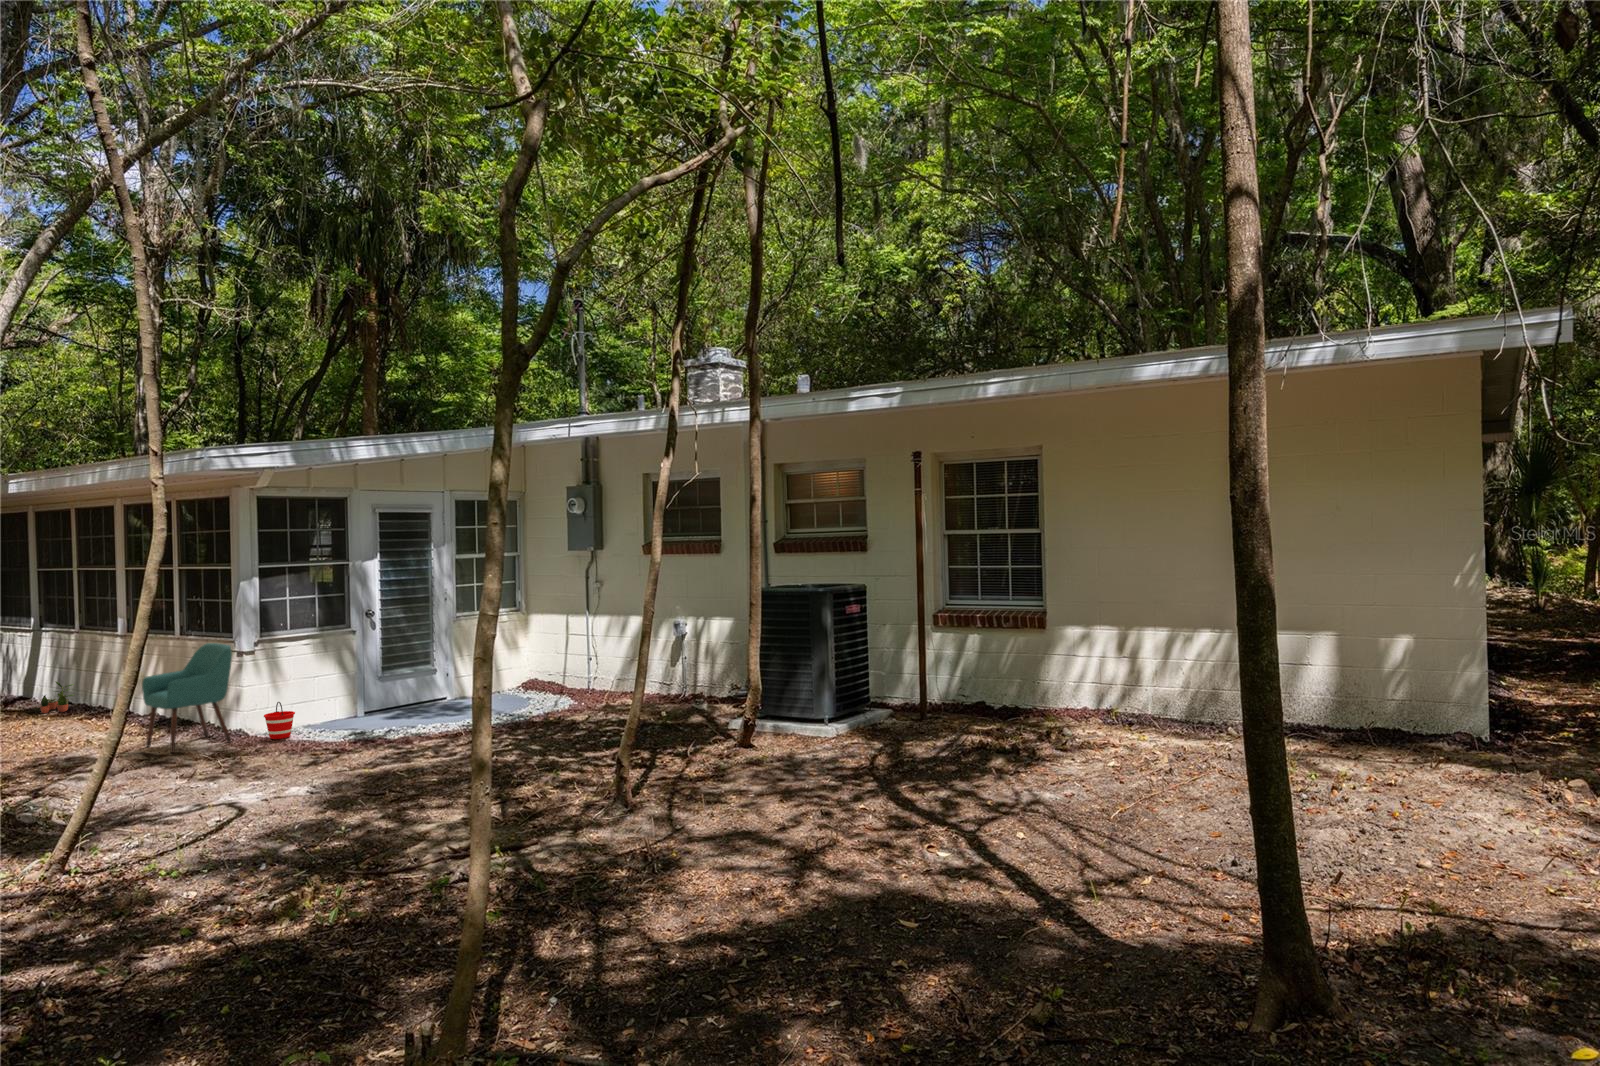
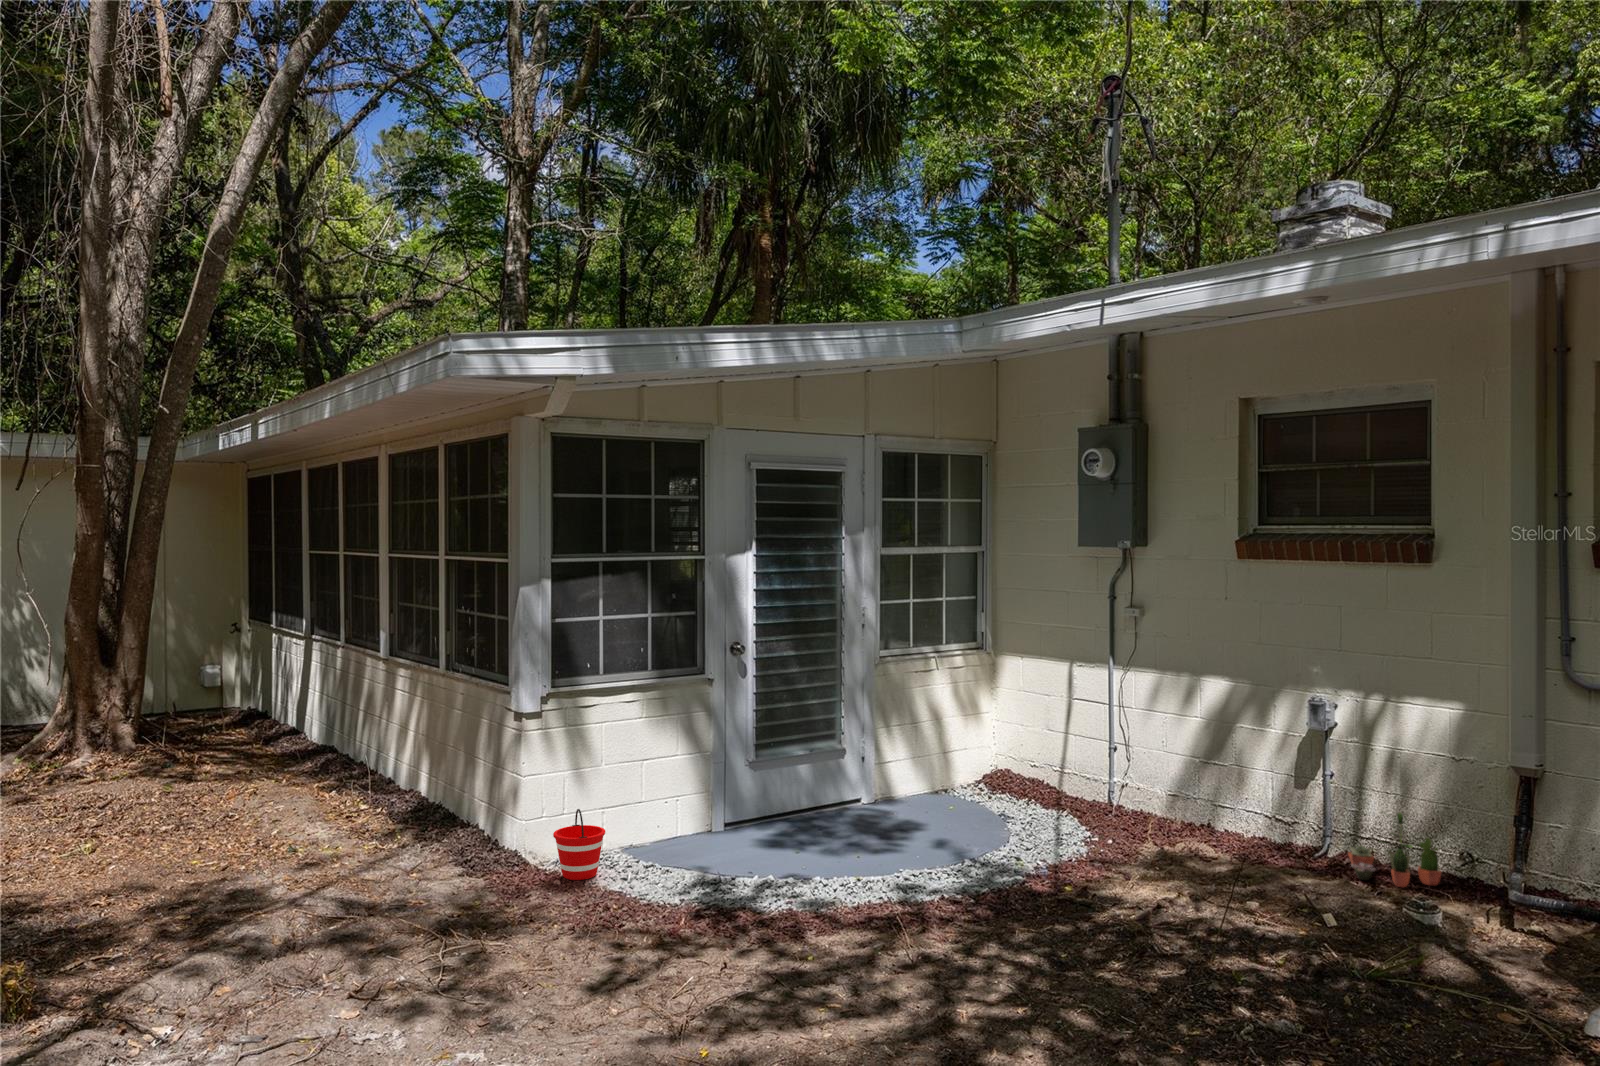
chair: present [142,643,232,753] -> none [369,691,505,896]
potted plant: present [32,682,74,713] -> present [1348,812,1441,887]

